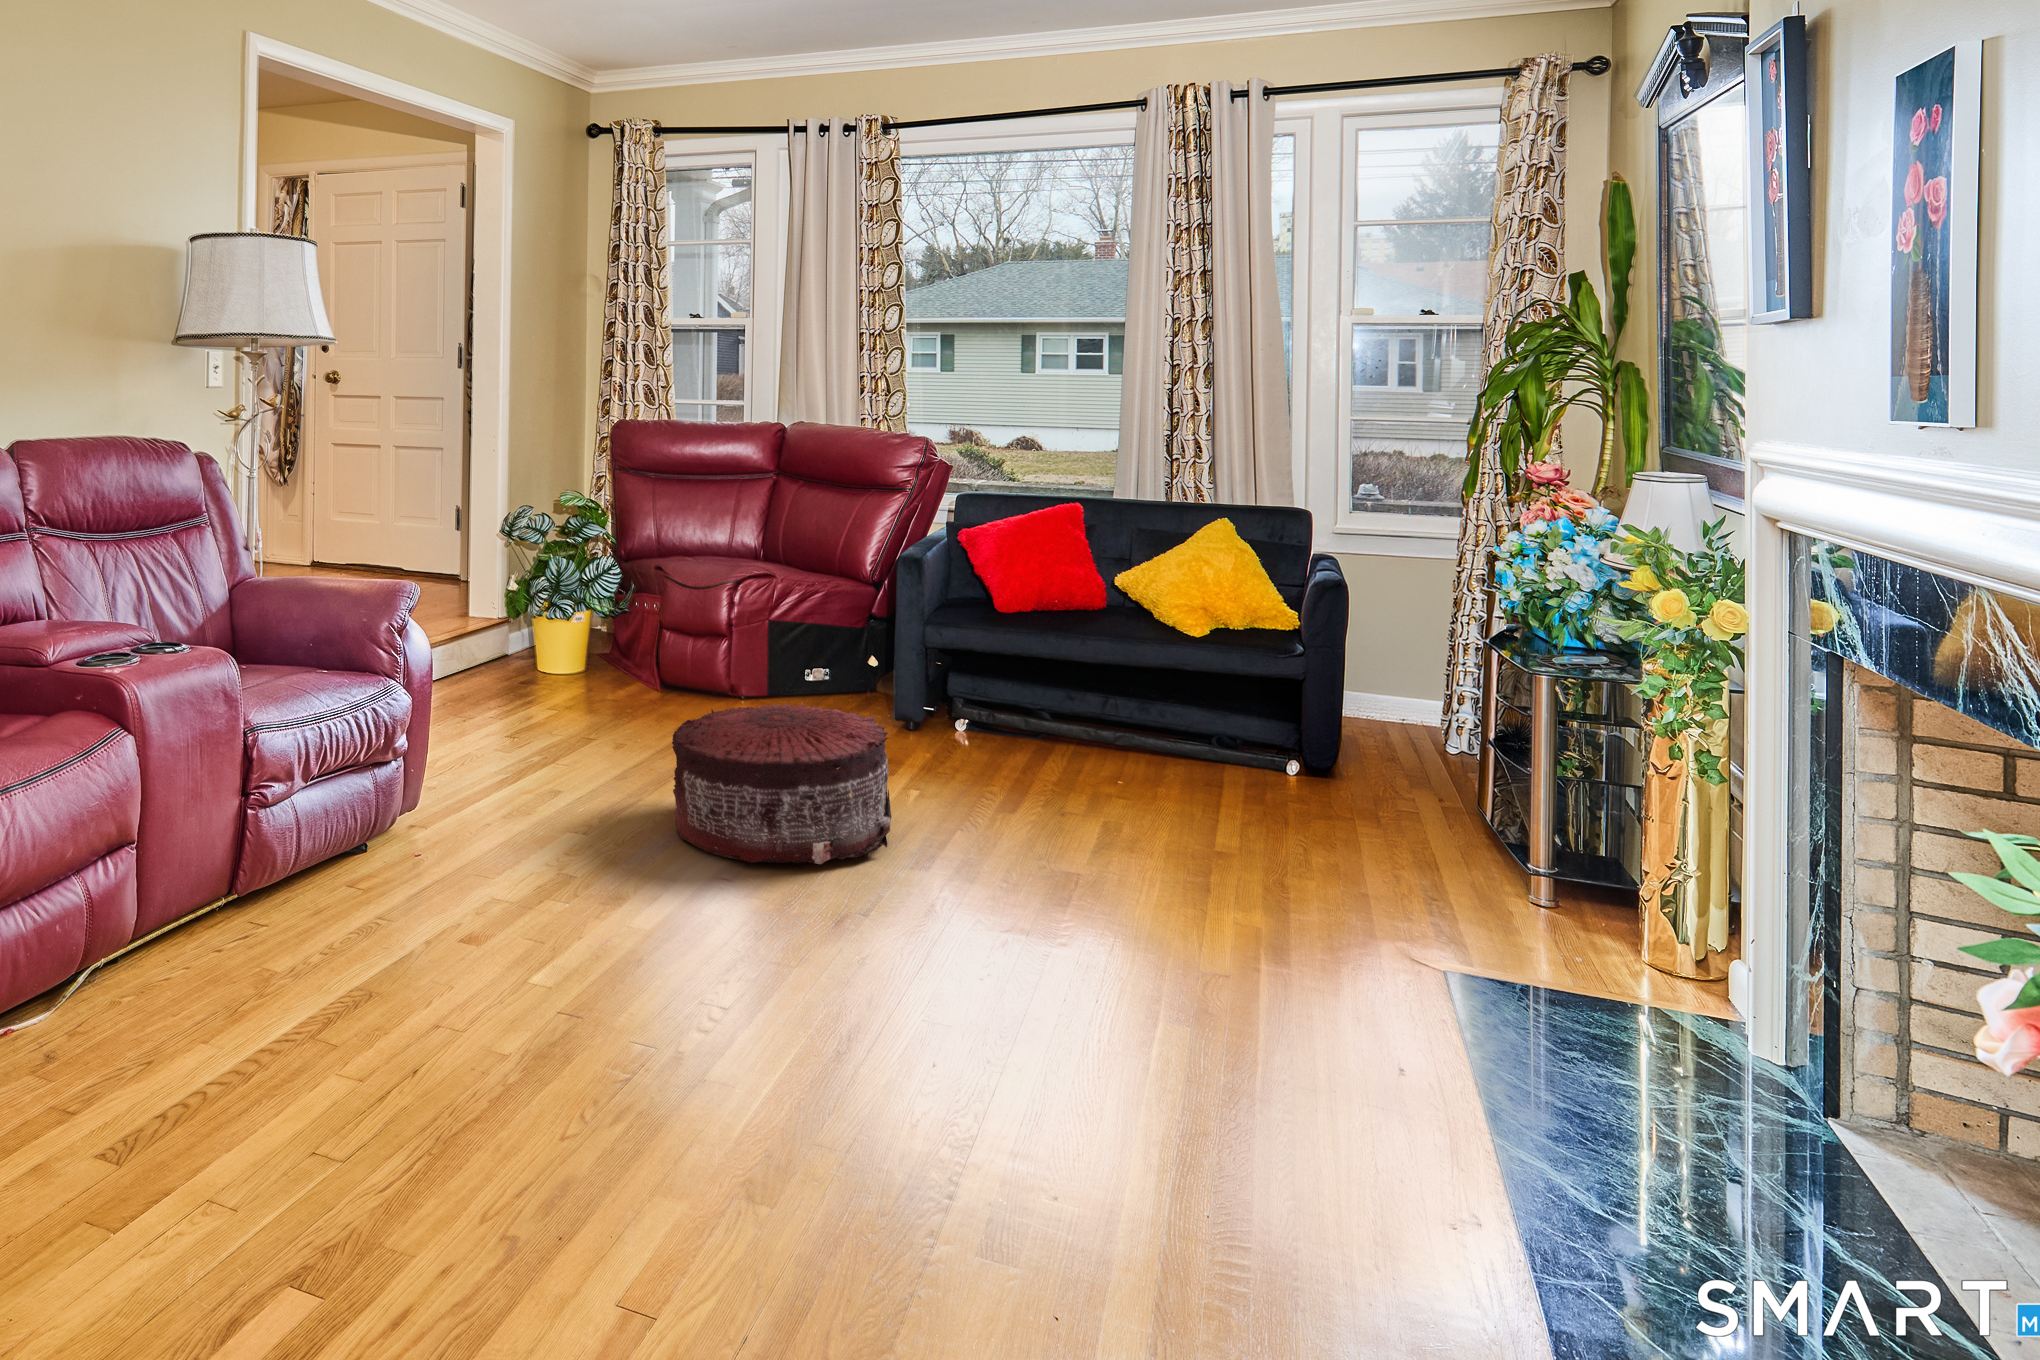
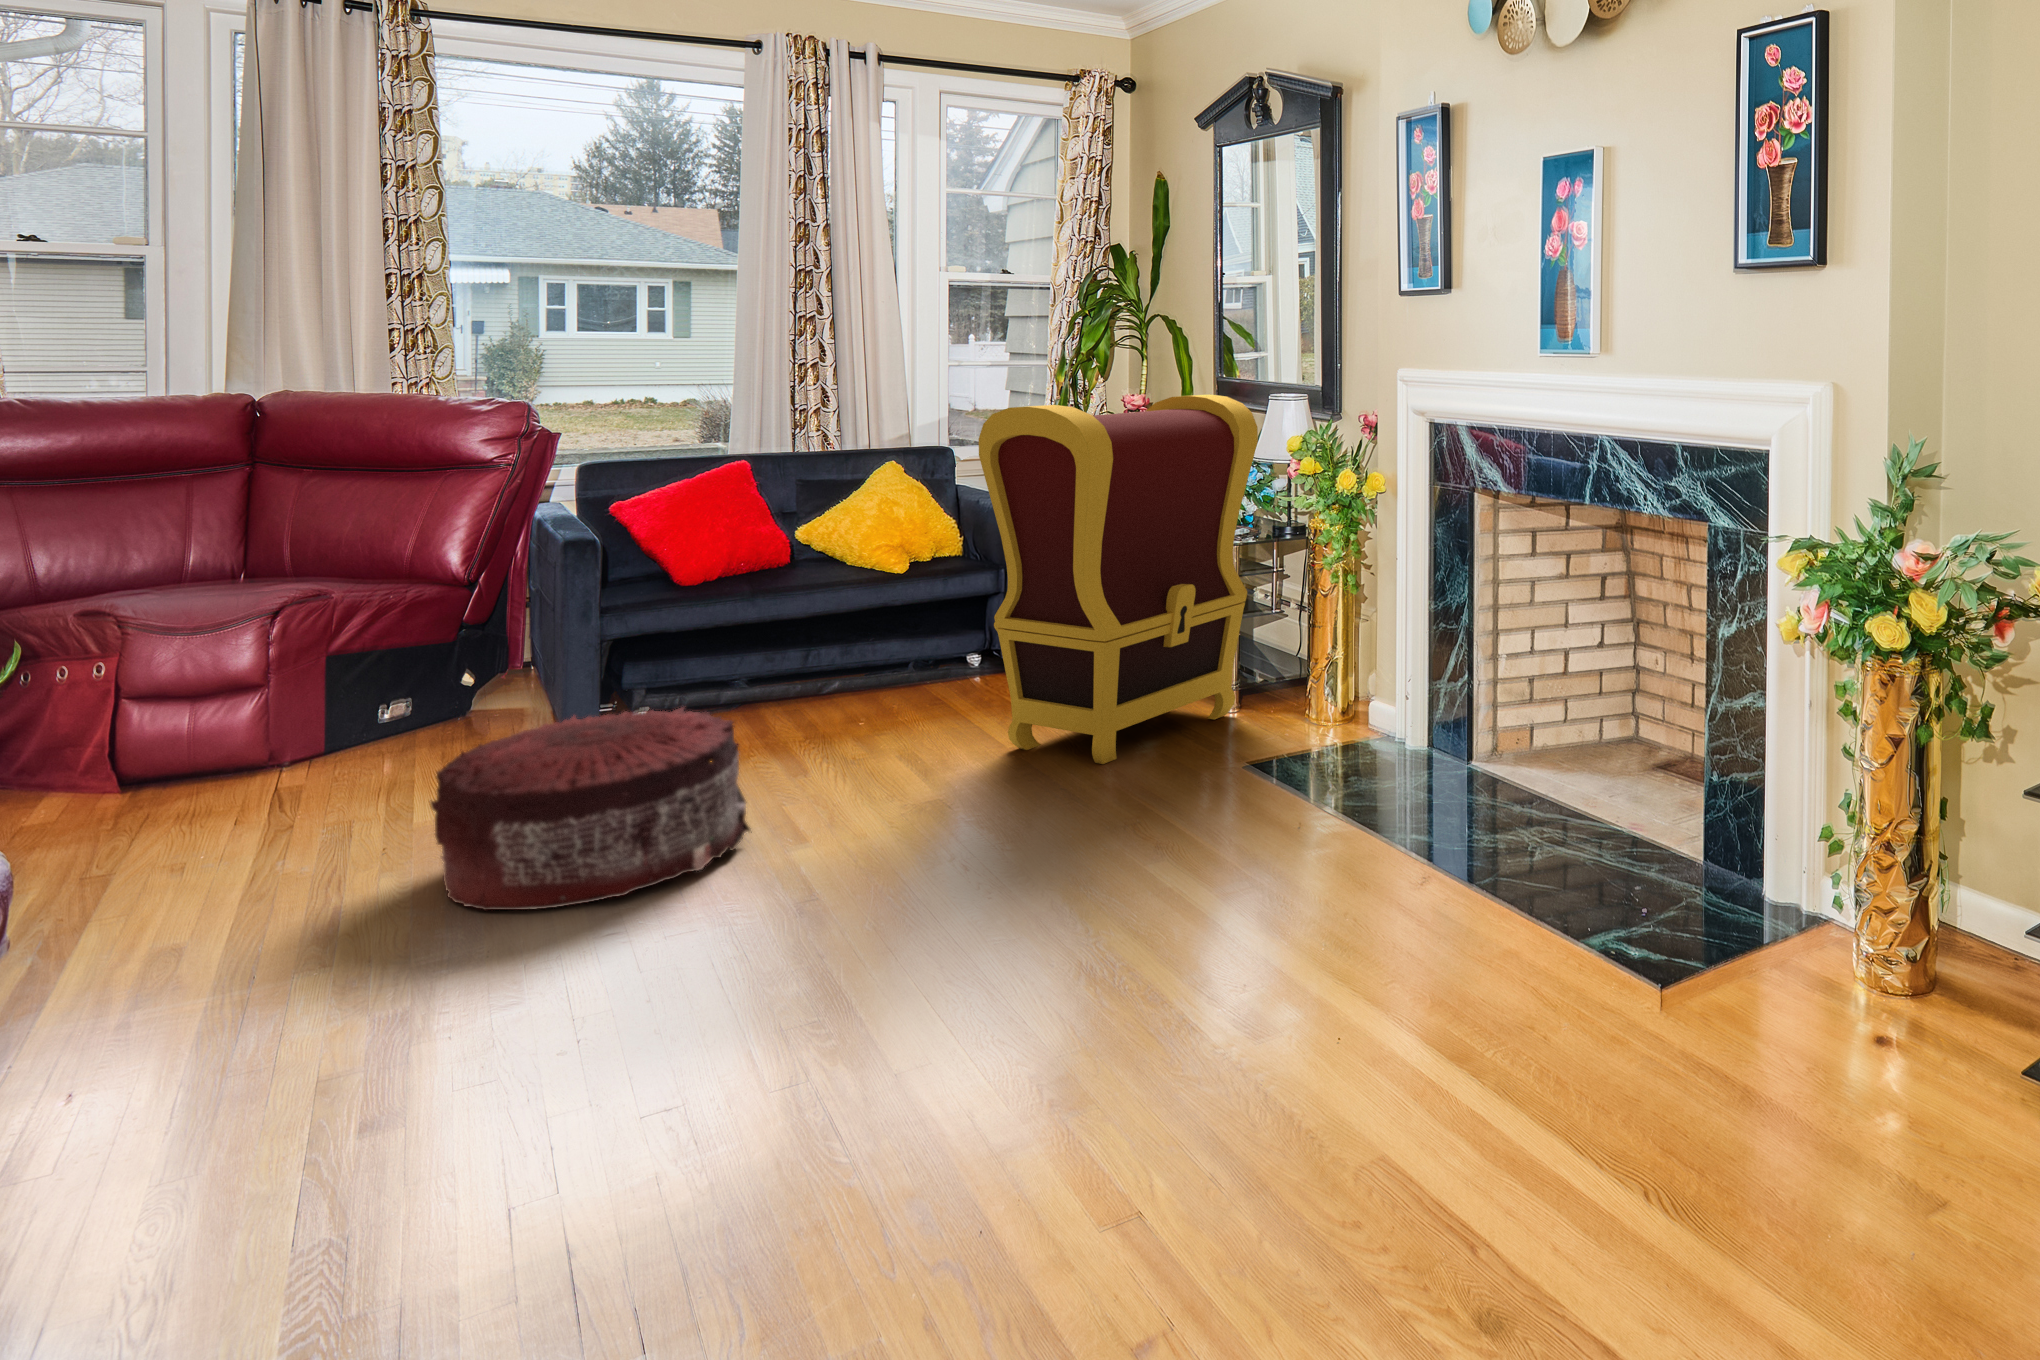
armchair: none [1171,466,1575,905] -> present [979,395,1258,764]

